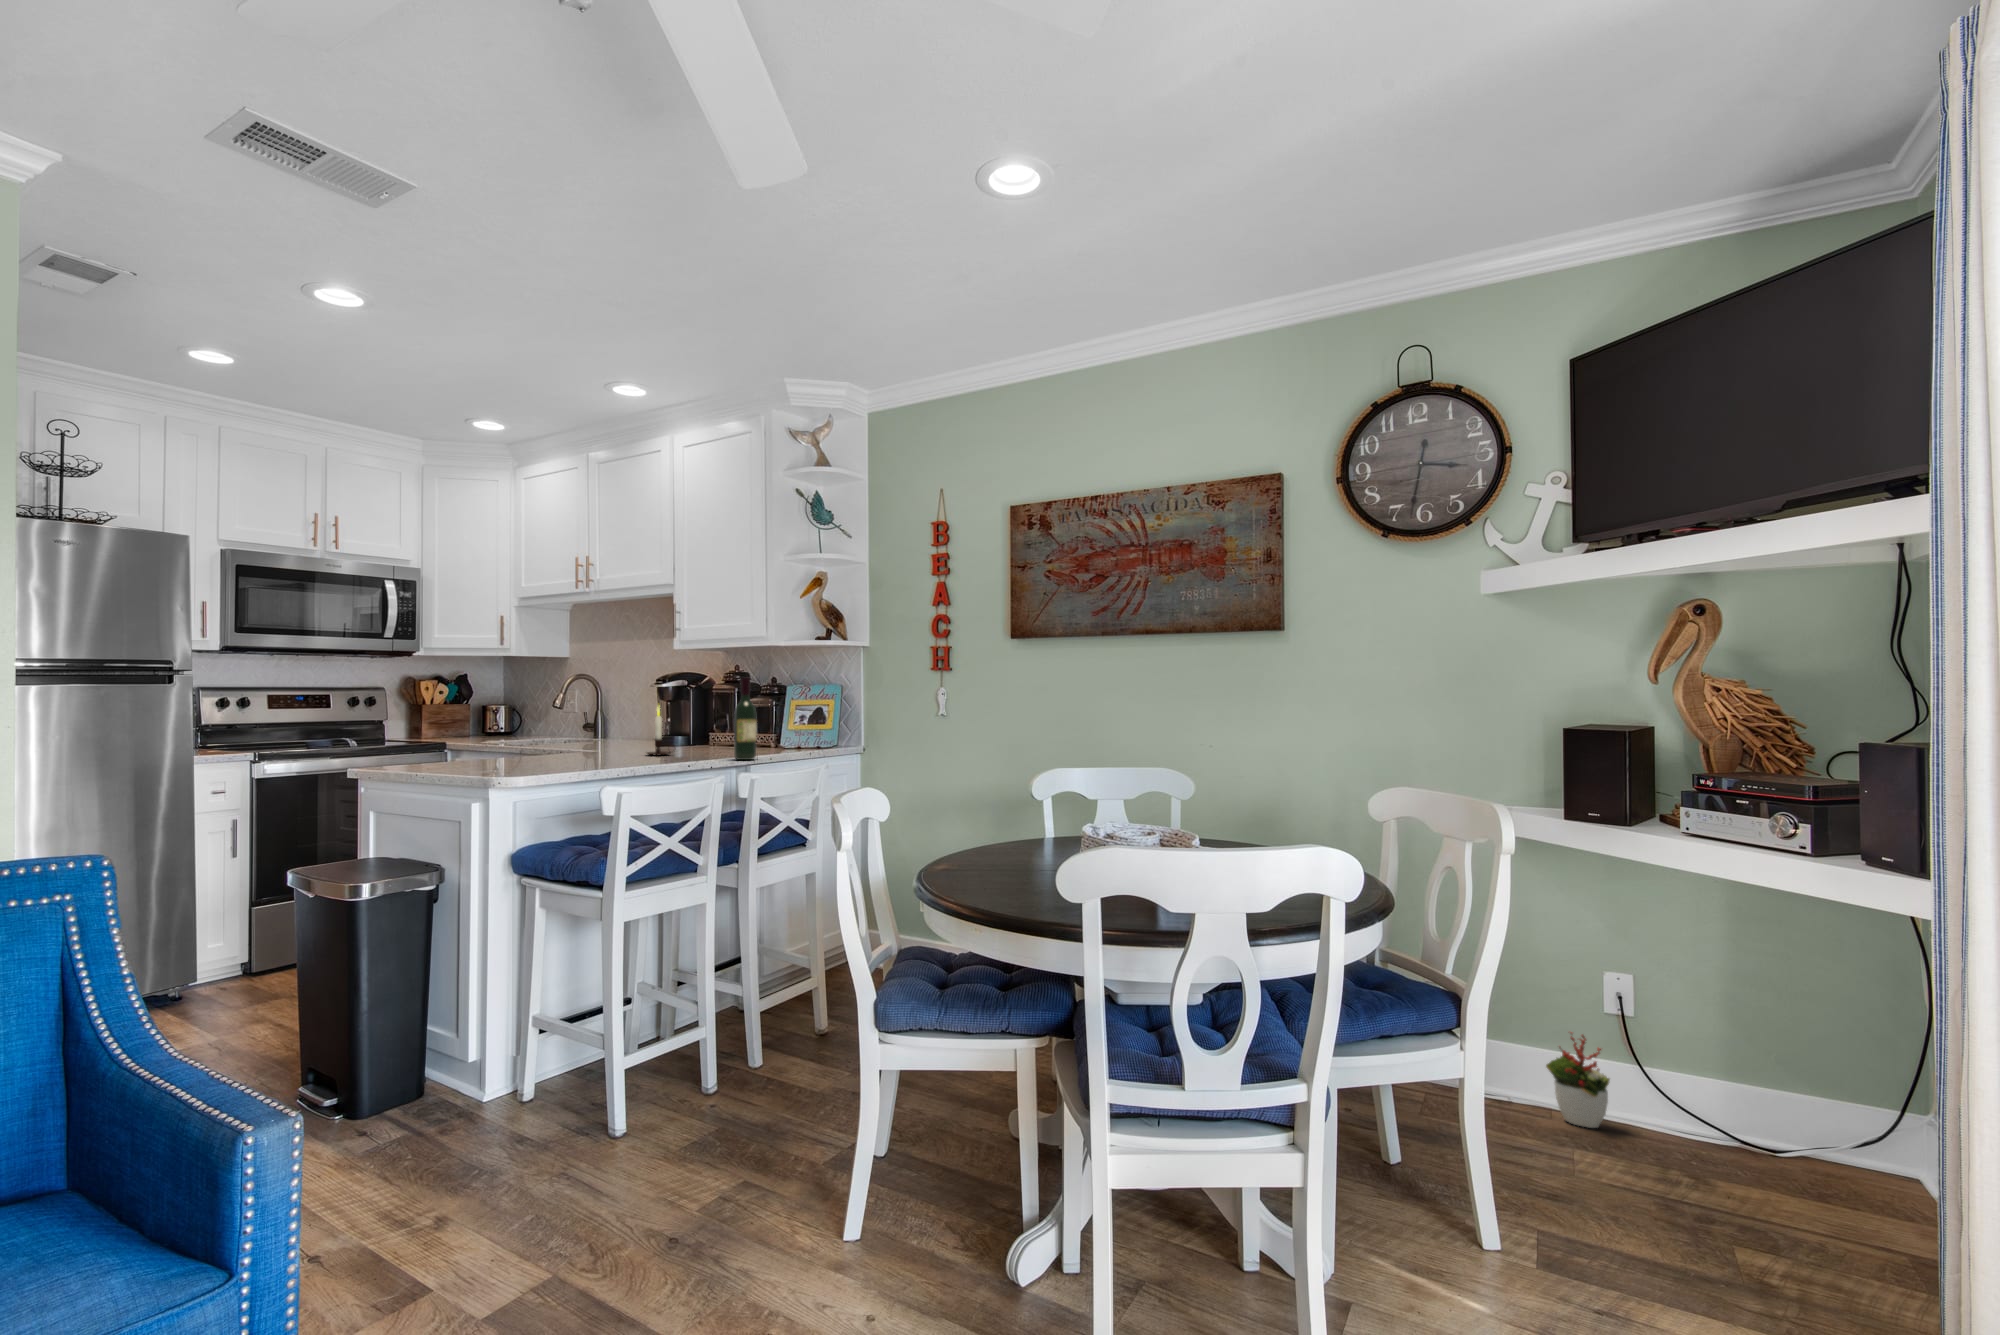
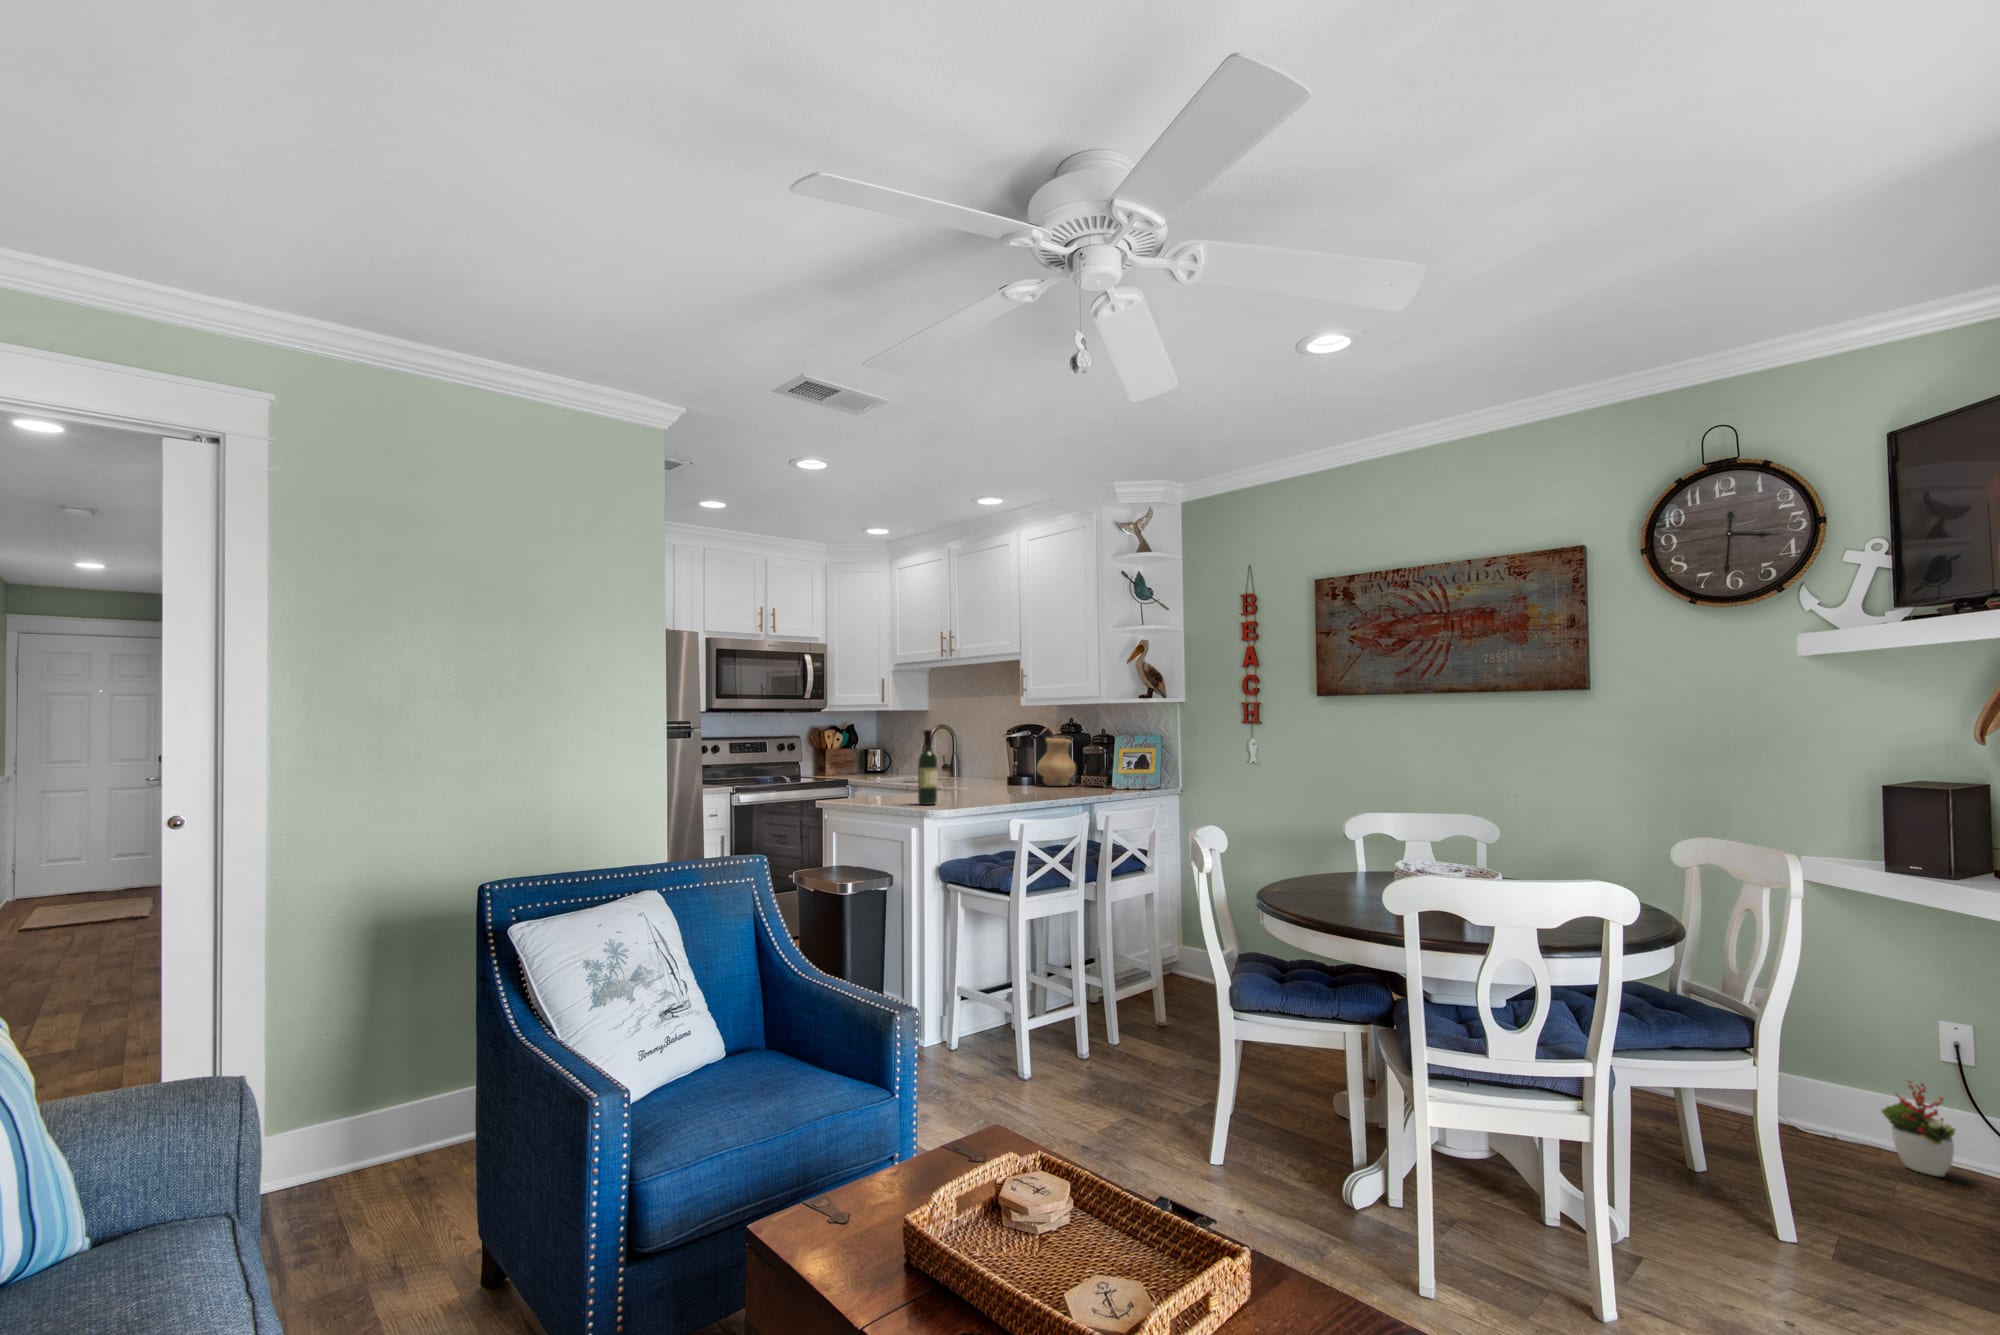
wine bottle: present [734,678,757,760] -> present [918,730,938,805]
vase: none [685,690,735,749] -> present [1037,738,1076,786]
candle: present [647,707,671,755] -> none [1012,749,1035,791]

